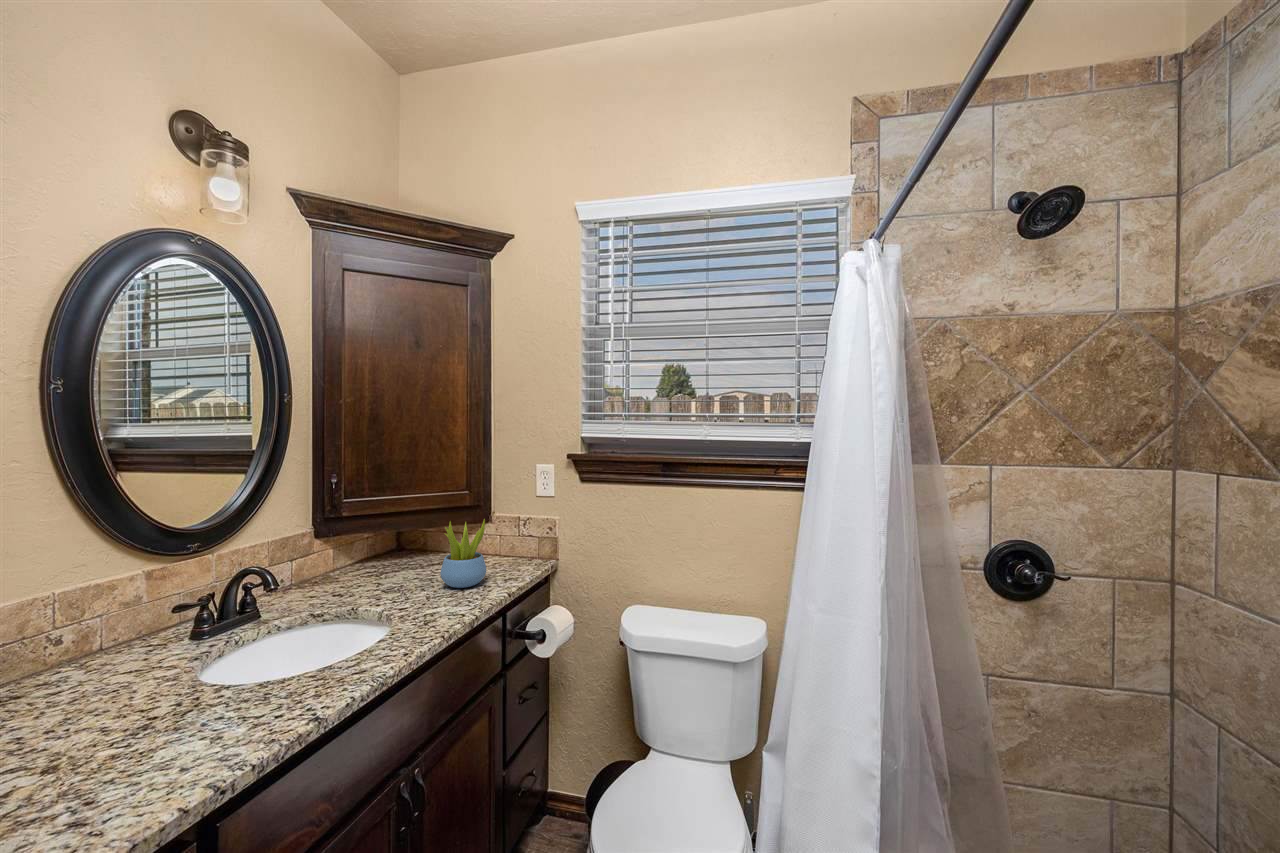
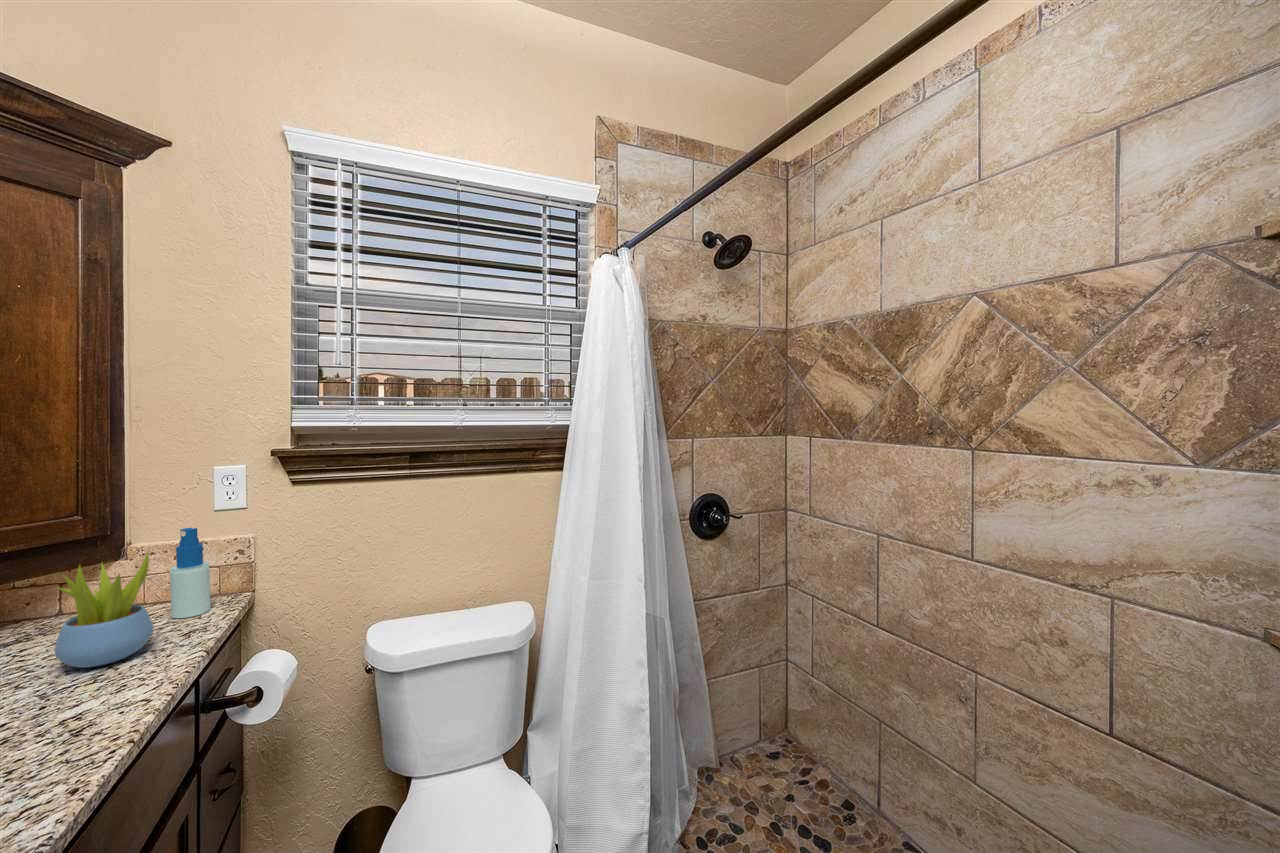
spray bottle: none [505,506,526,569] -> present [170,528,211,618]

